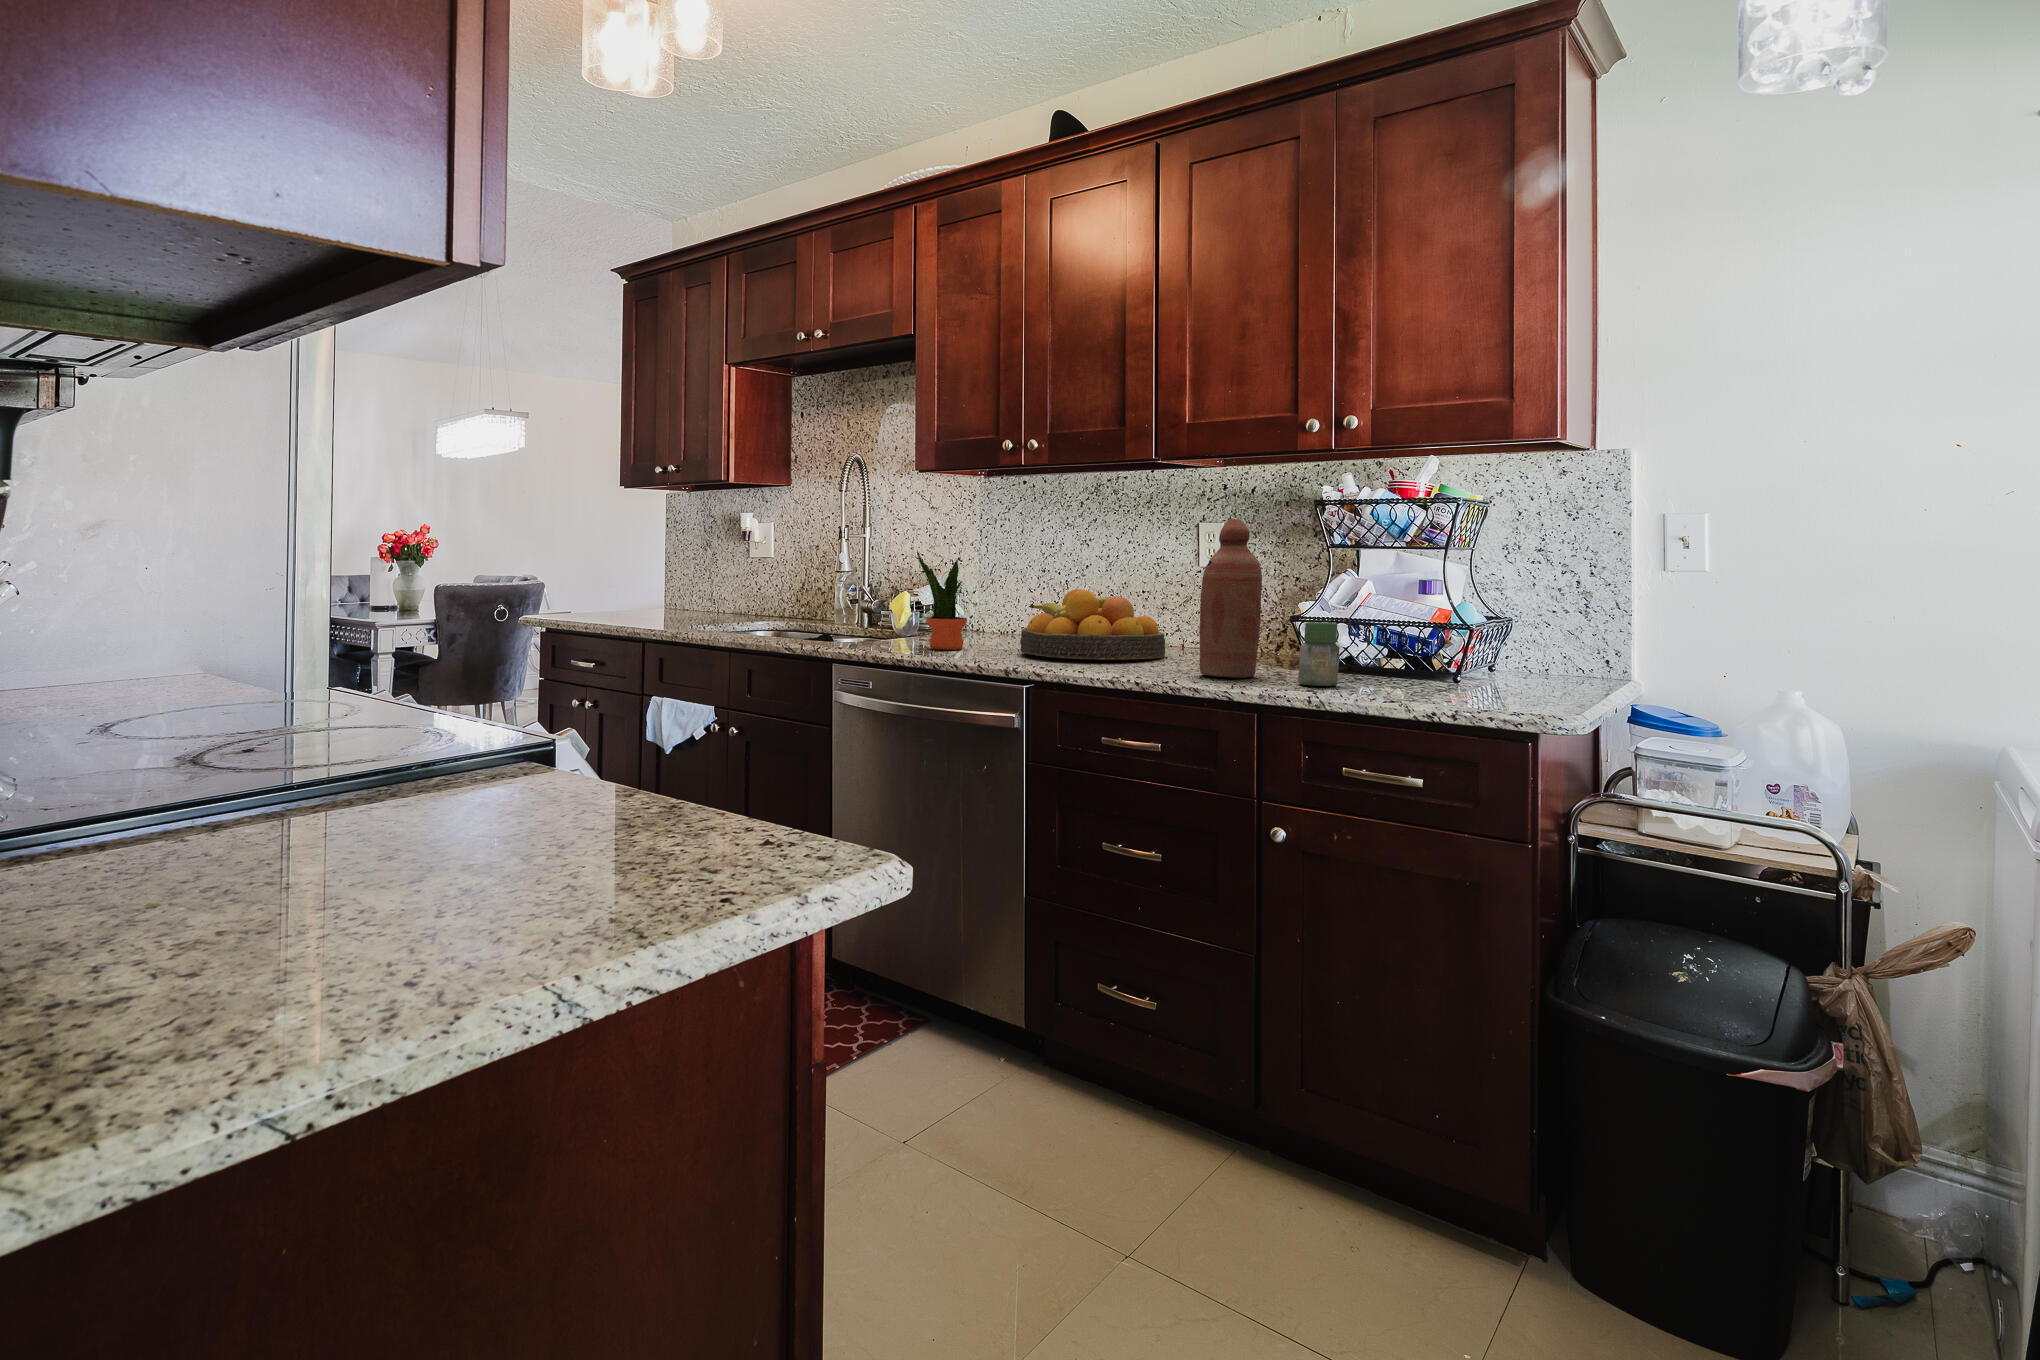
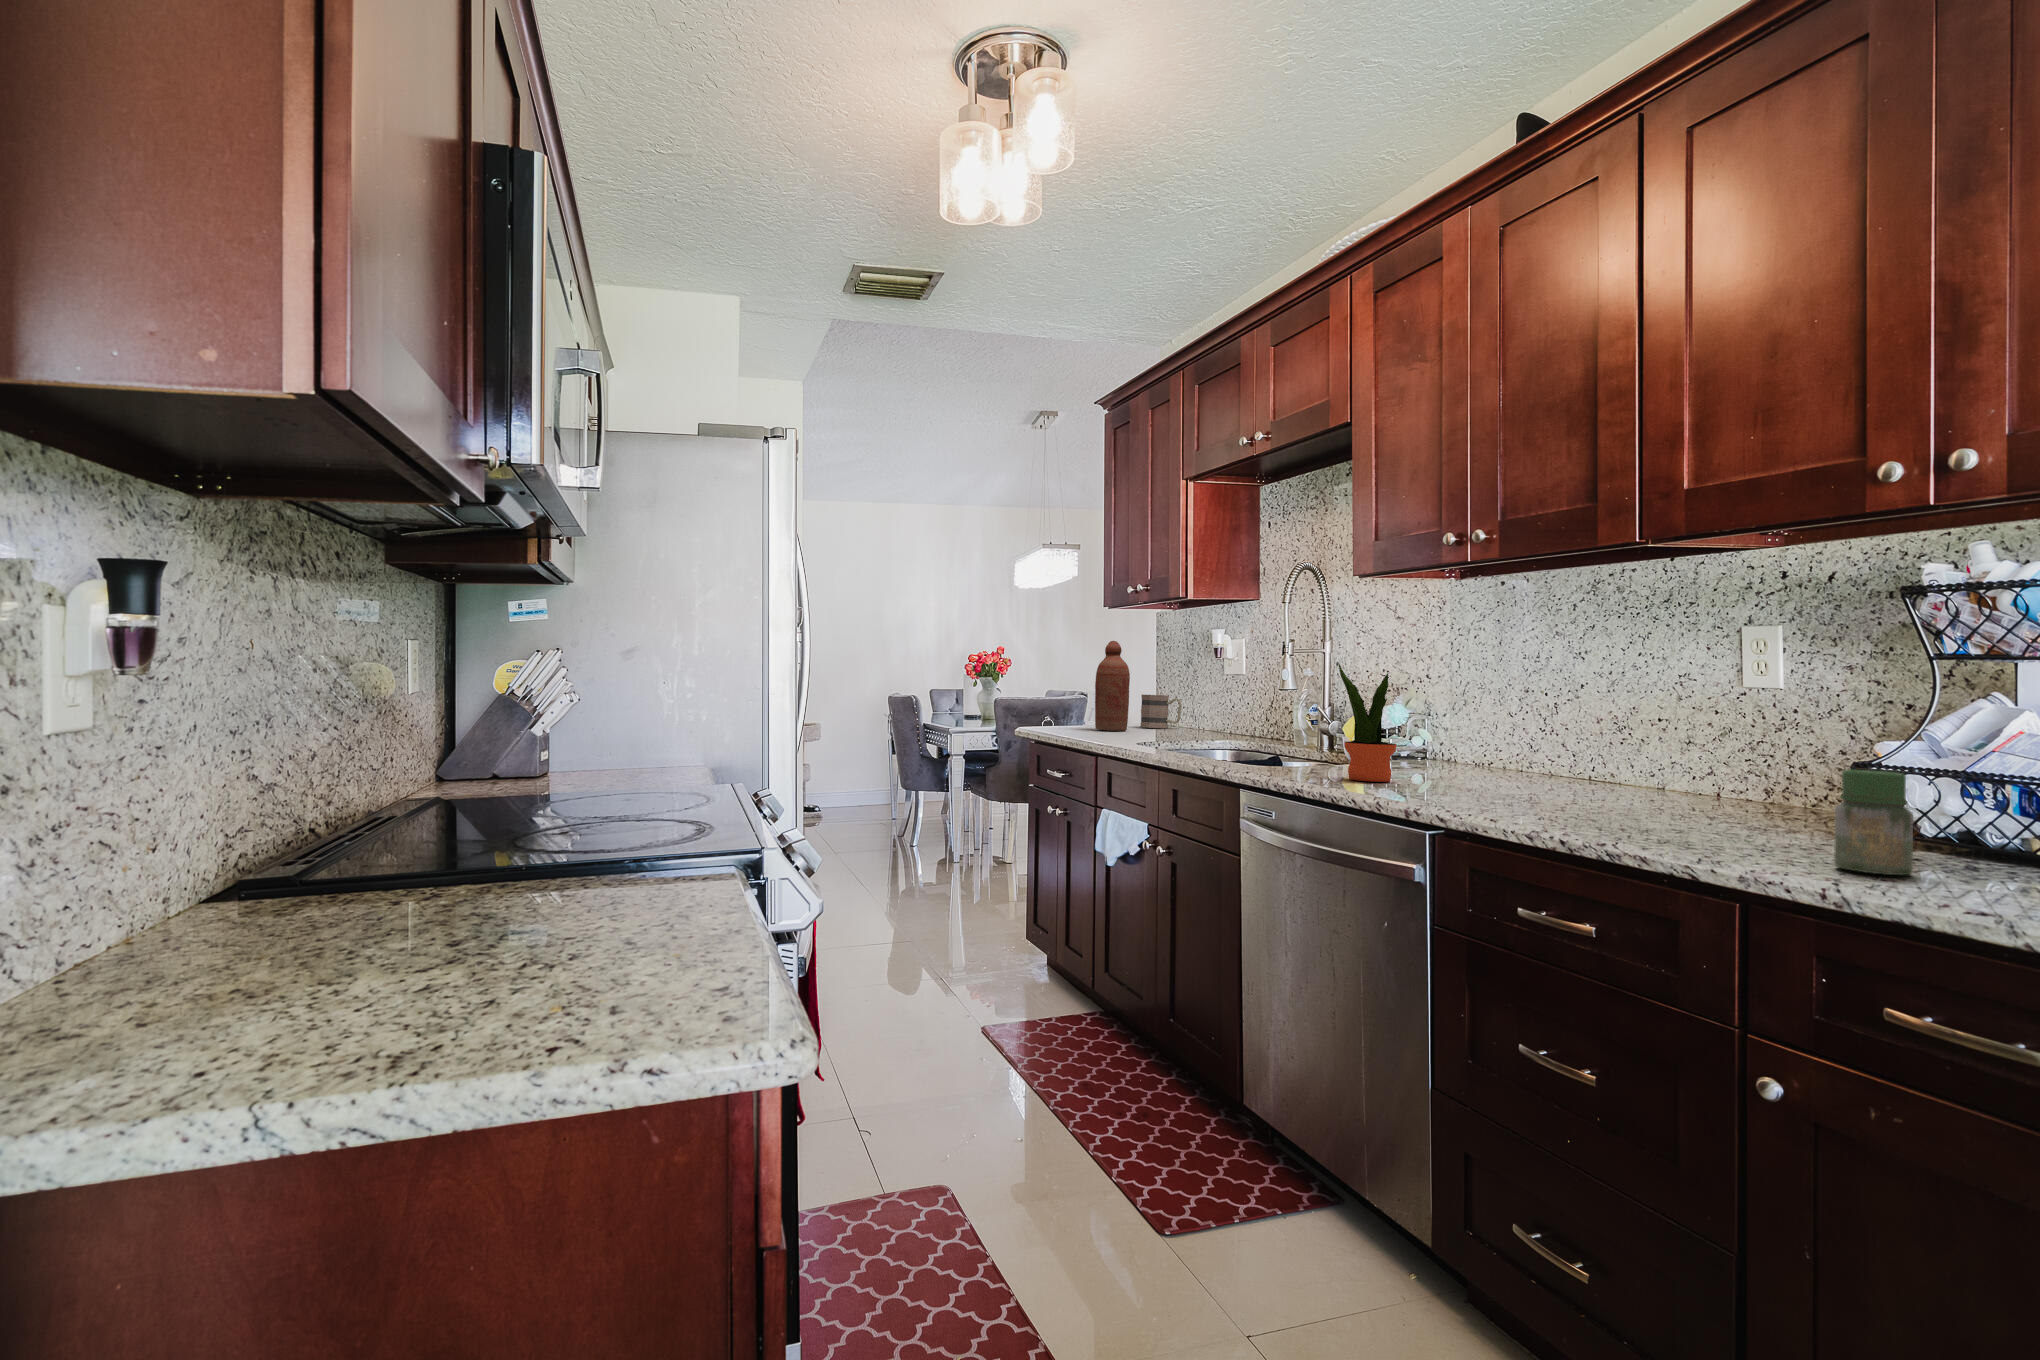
bottle: present [1199,519,1262,678] -> present [1095,641,1130,731]
mug: none [657,579,699,612] -> present [1140,695,1182,728]
fruit bowl: present [1020,589,1165,660] -> none [1451,713,1669,811]

